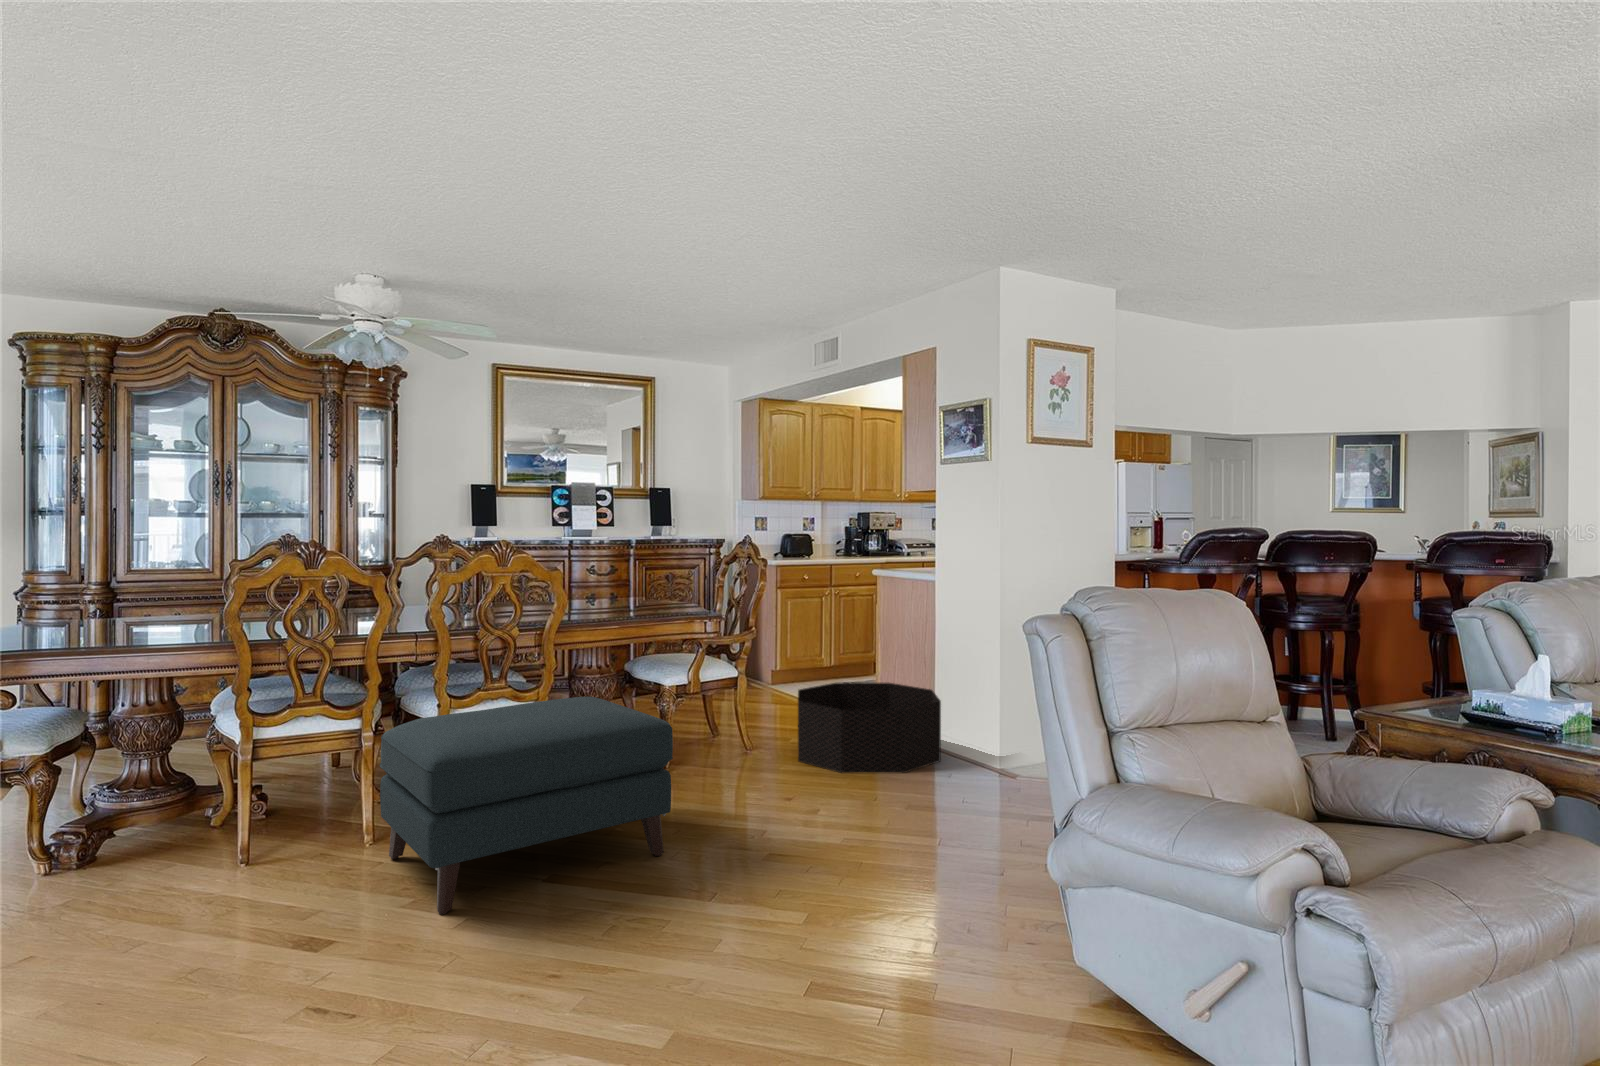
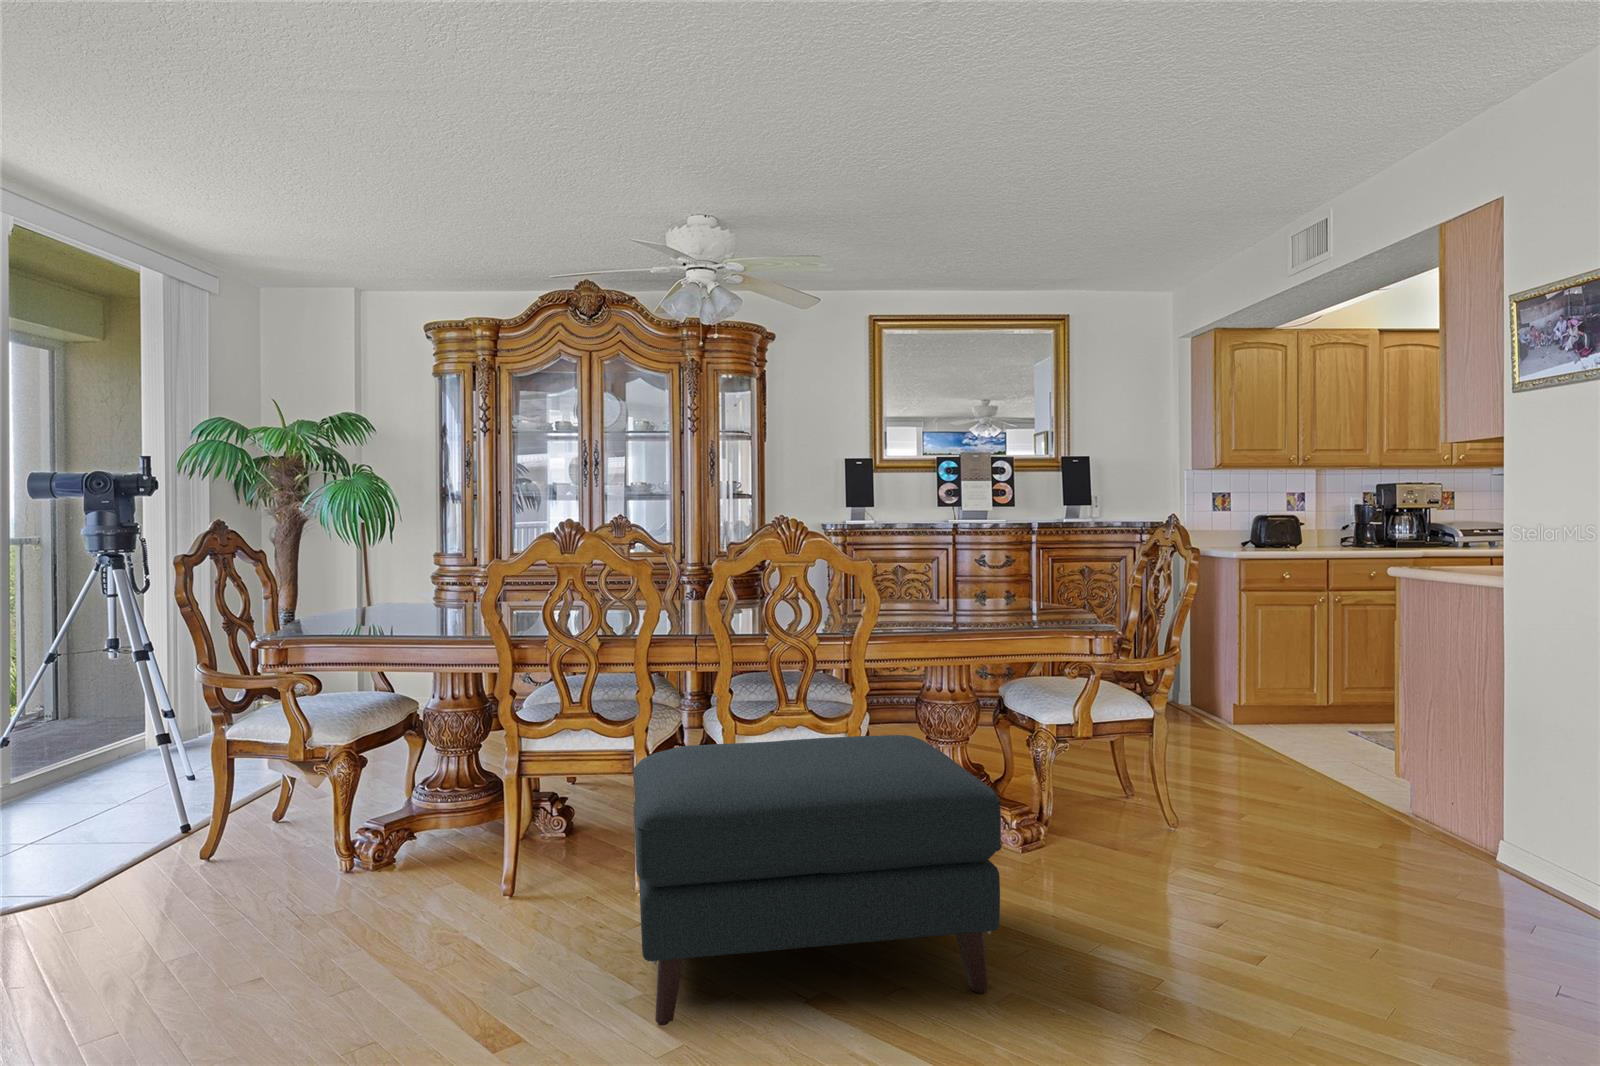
basket: present [798,683,941,773] -> none [1247,741,1520,912]

